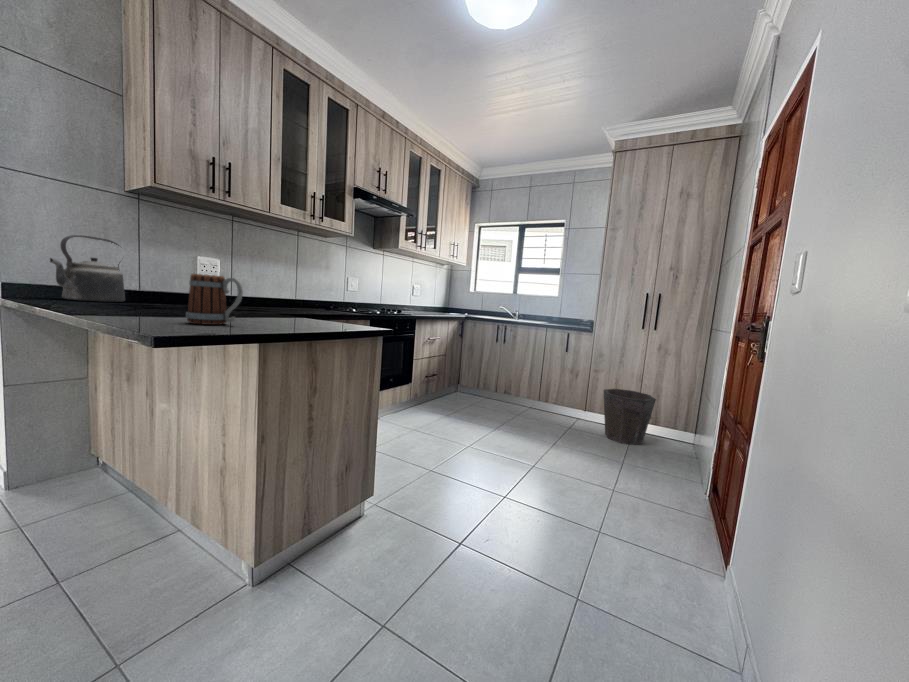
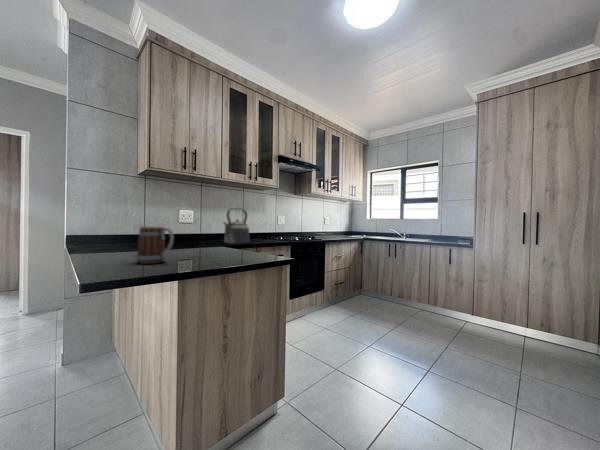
kettle: present [50,235,125,302] -> present [224,209,250,244]
waste bin: present [604,389,656,445] -> none [490,297,547,352]

